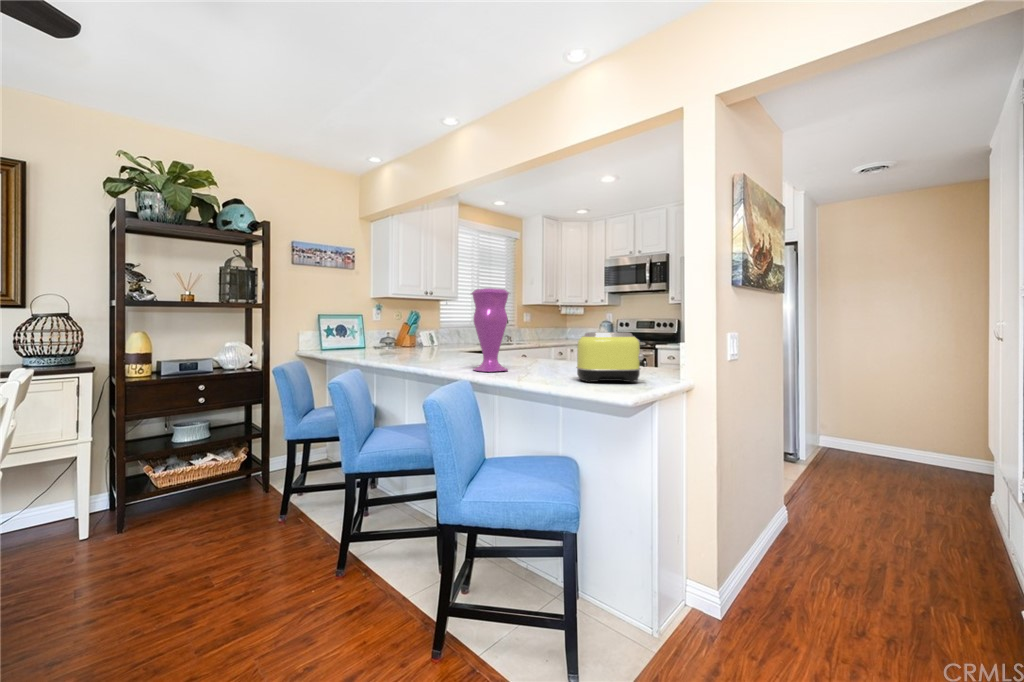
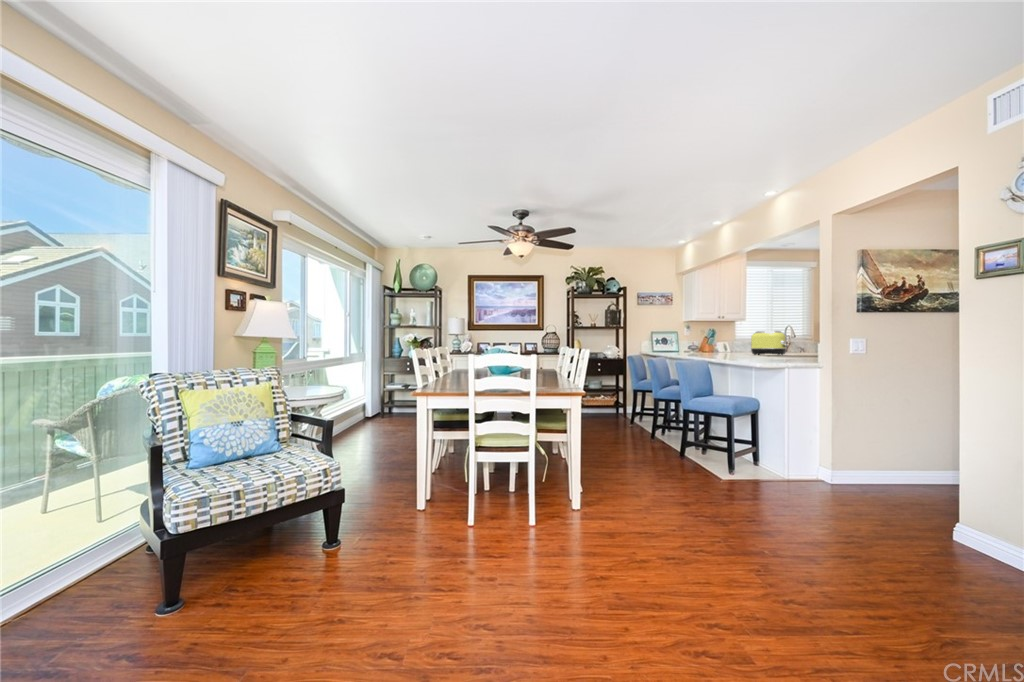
vase: present [471,288,510,372] -> none [710,313,732,353]

